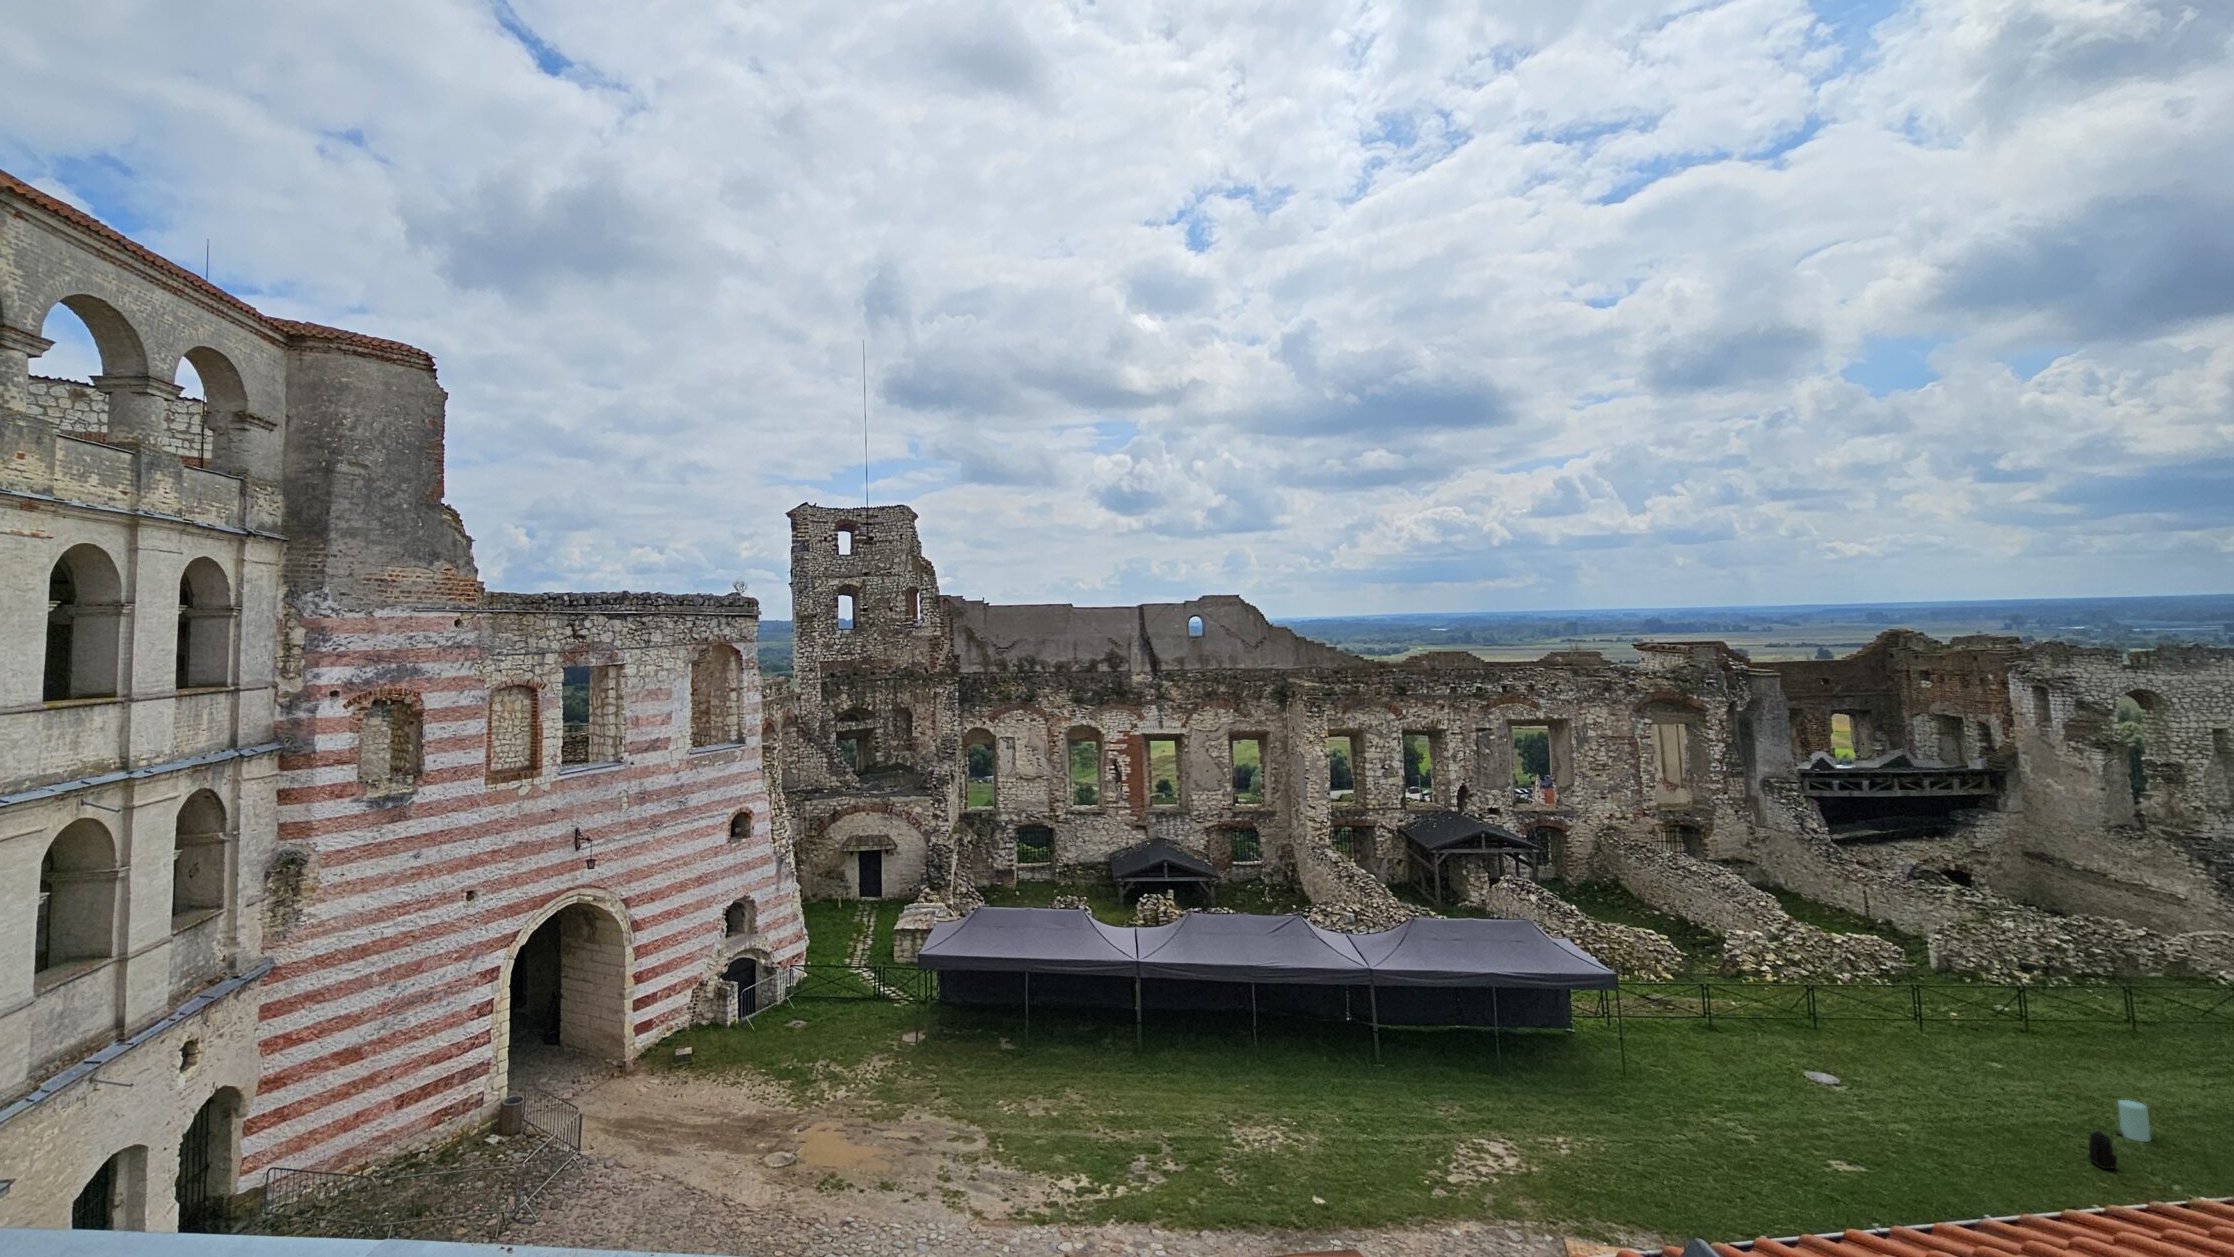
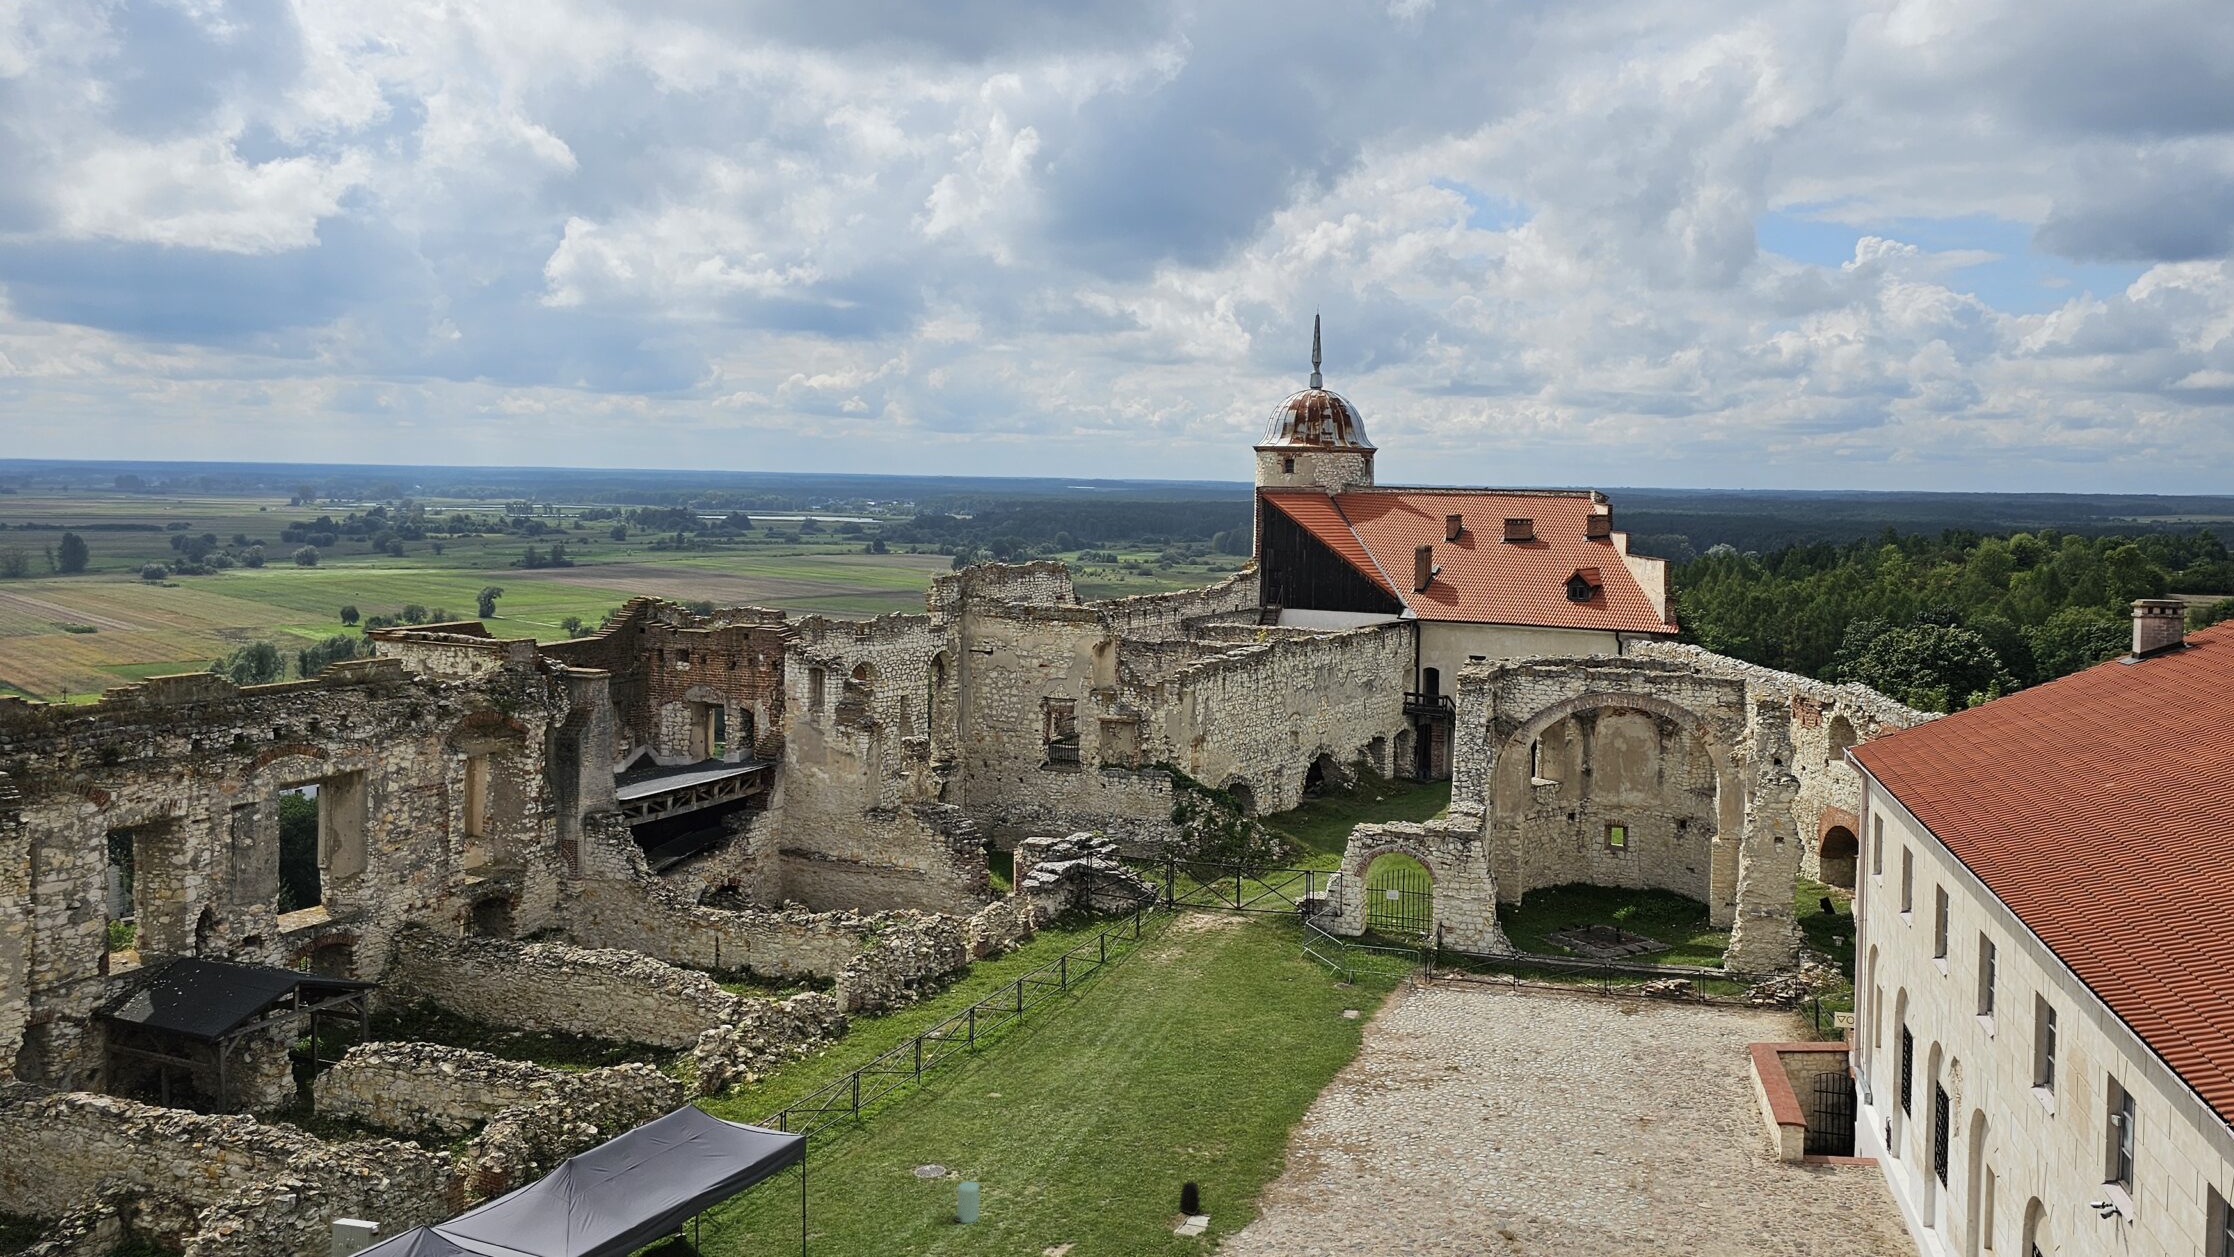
trash can: present [2115,1100,2151,1142] -> present [955,1182,979,1223]

